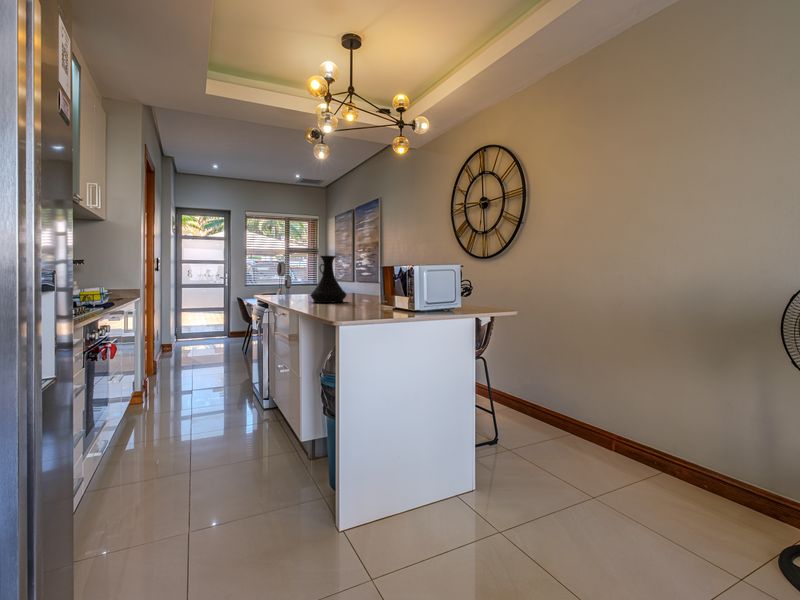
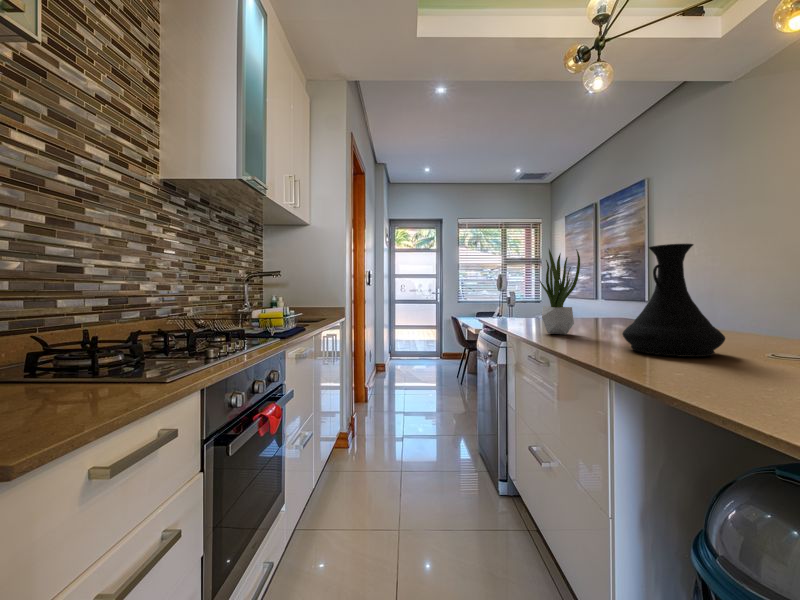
potted plant: none [281,252,303,299] -> present [540,249,580,335]

